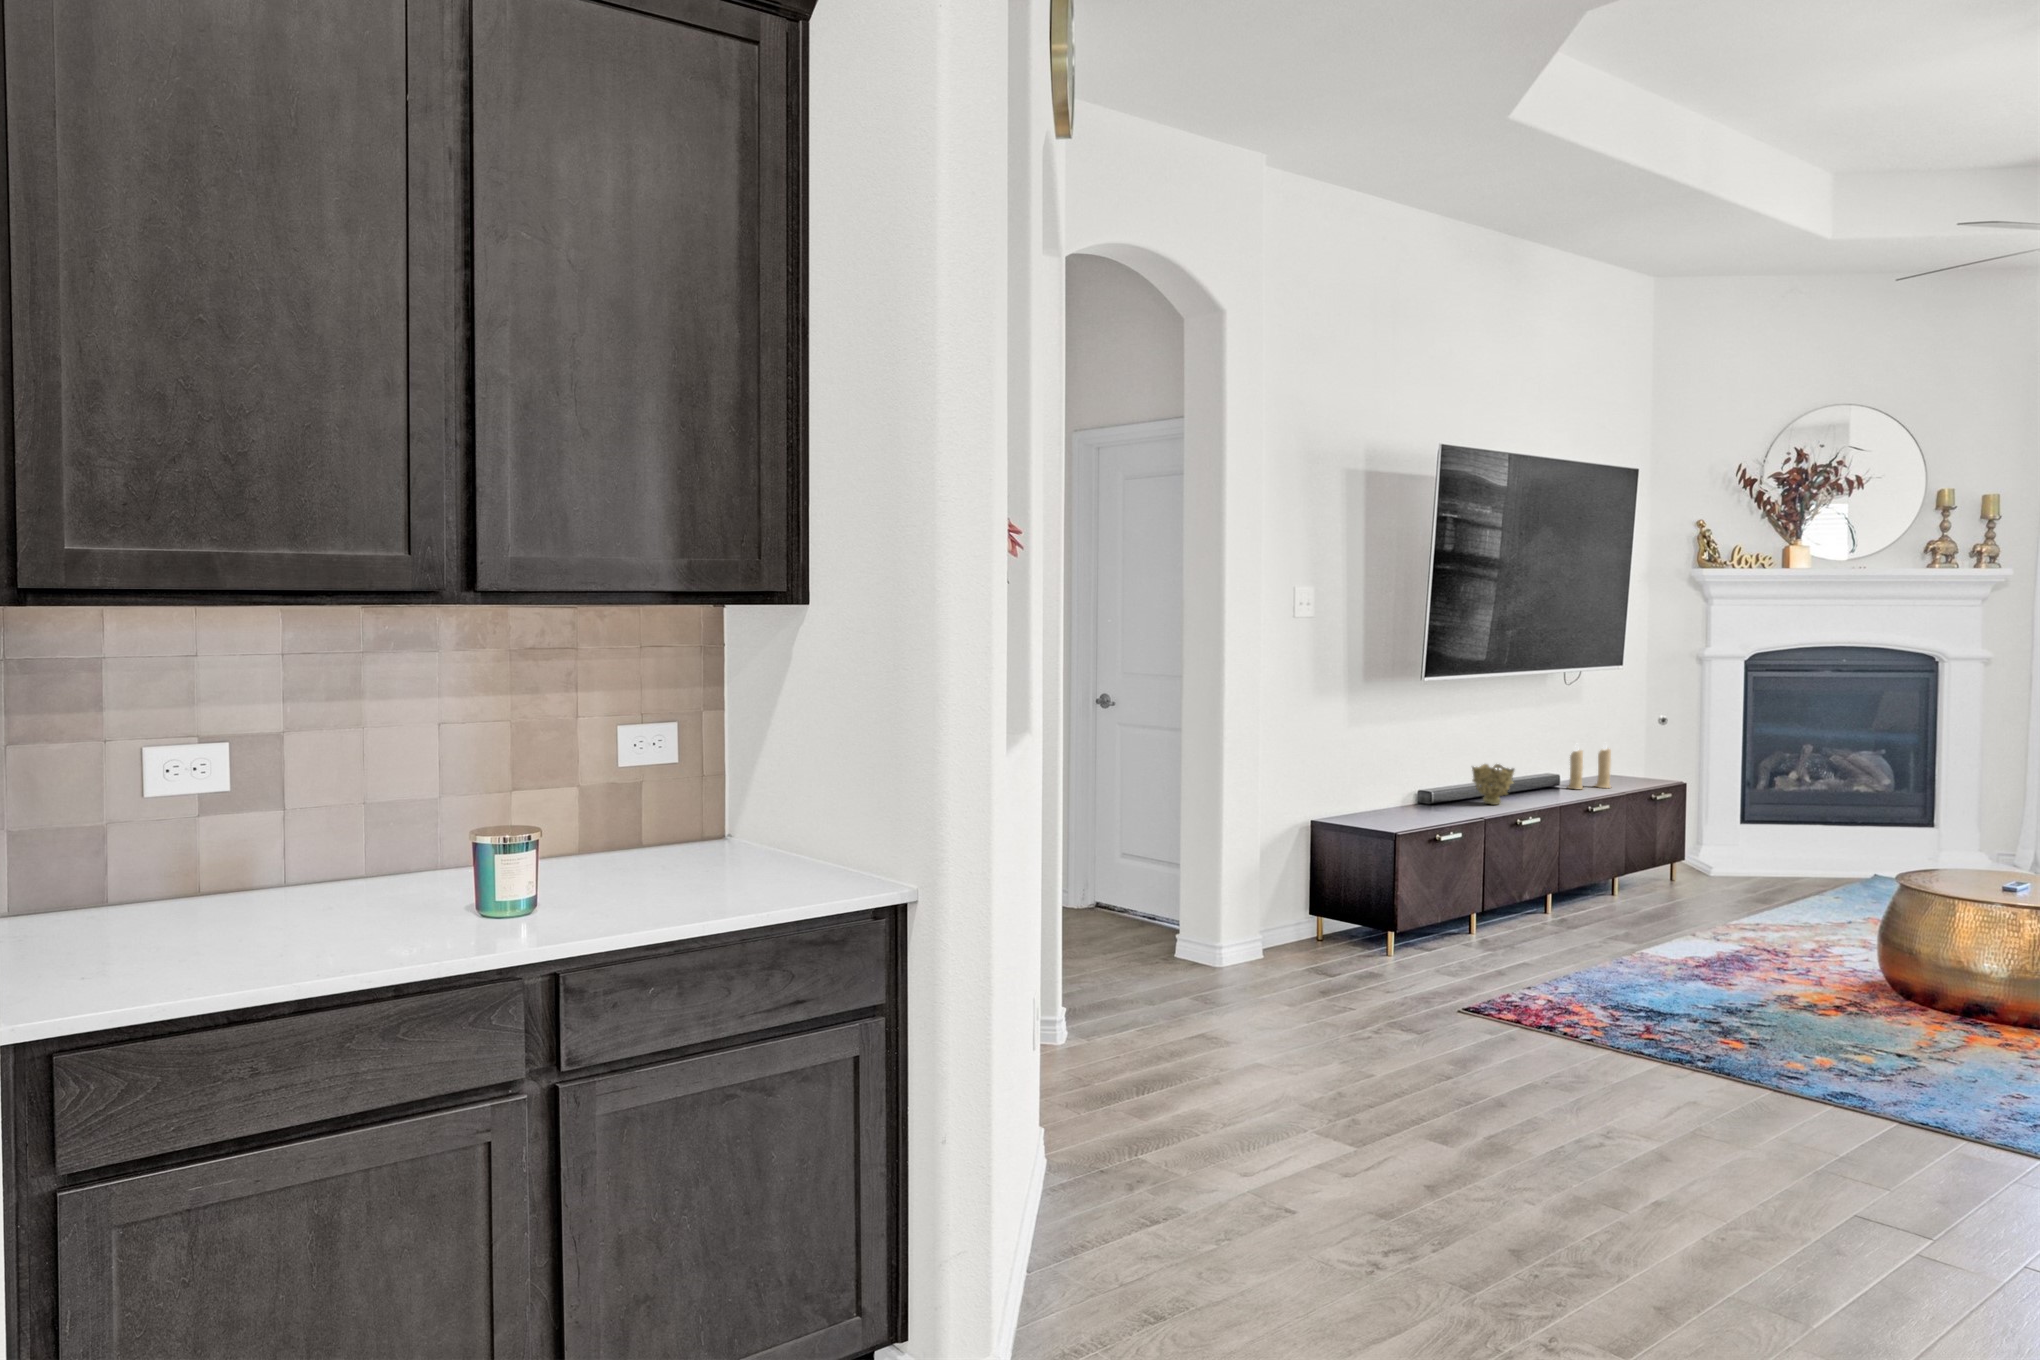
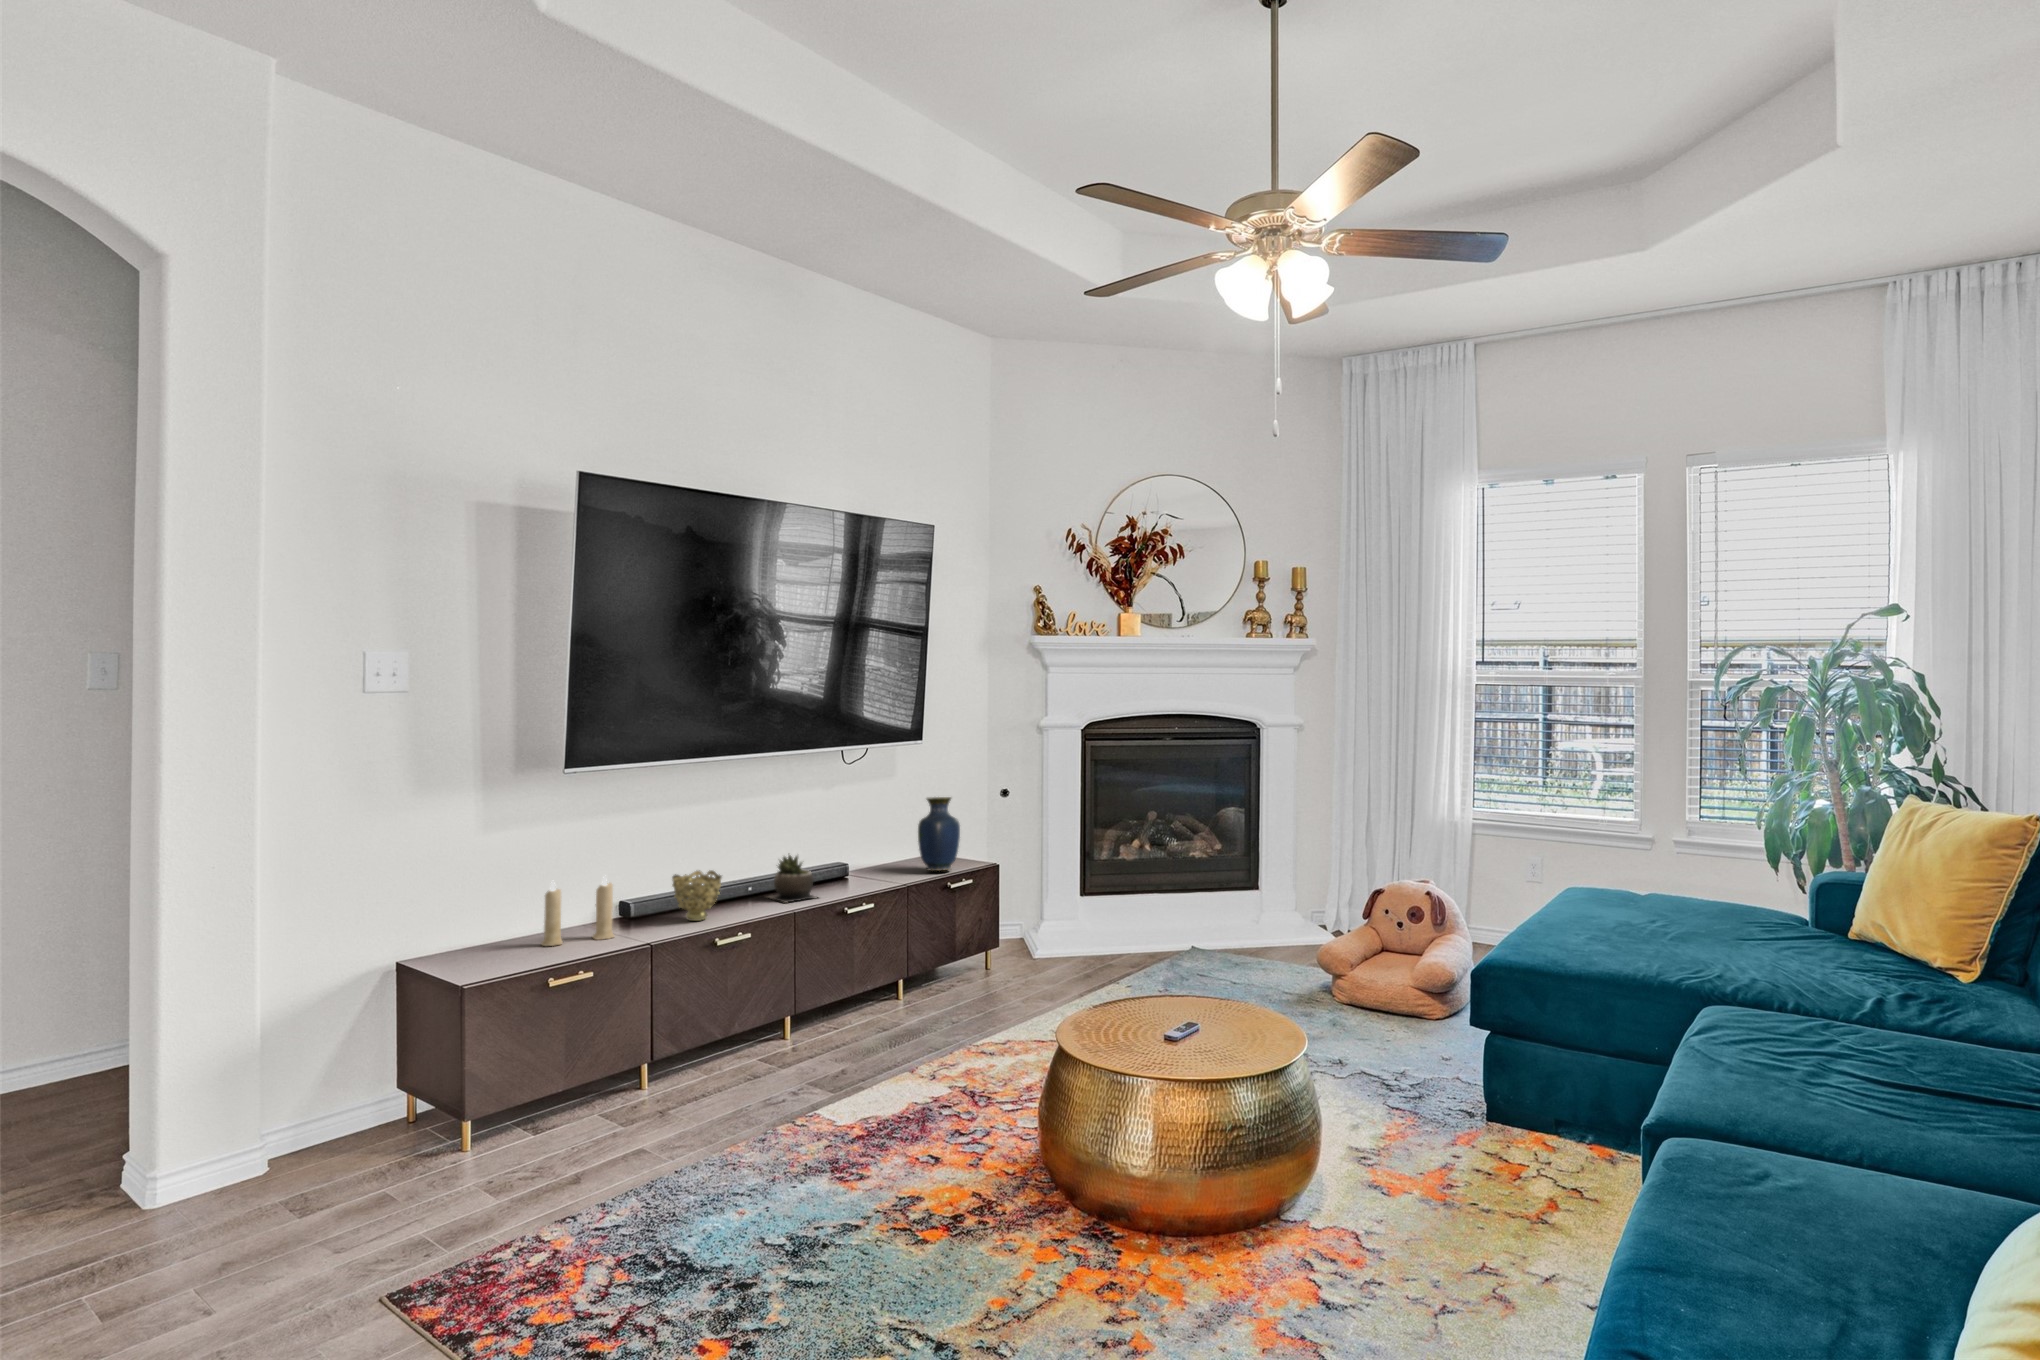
vase: none [1623,715,1666,781] -> present [918,797,960,871]
candle: present [1568,744,1611,789] -> present [541,877,614,946]
succulent plant: none [1517,755,1571,797] -> present [768,855,817,903]

